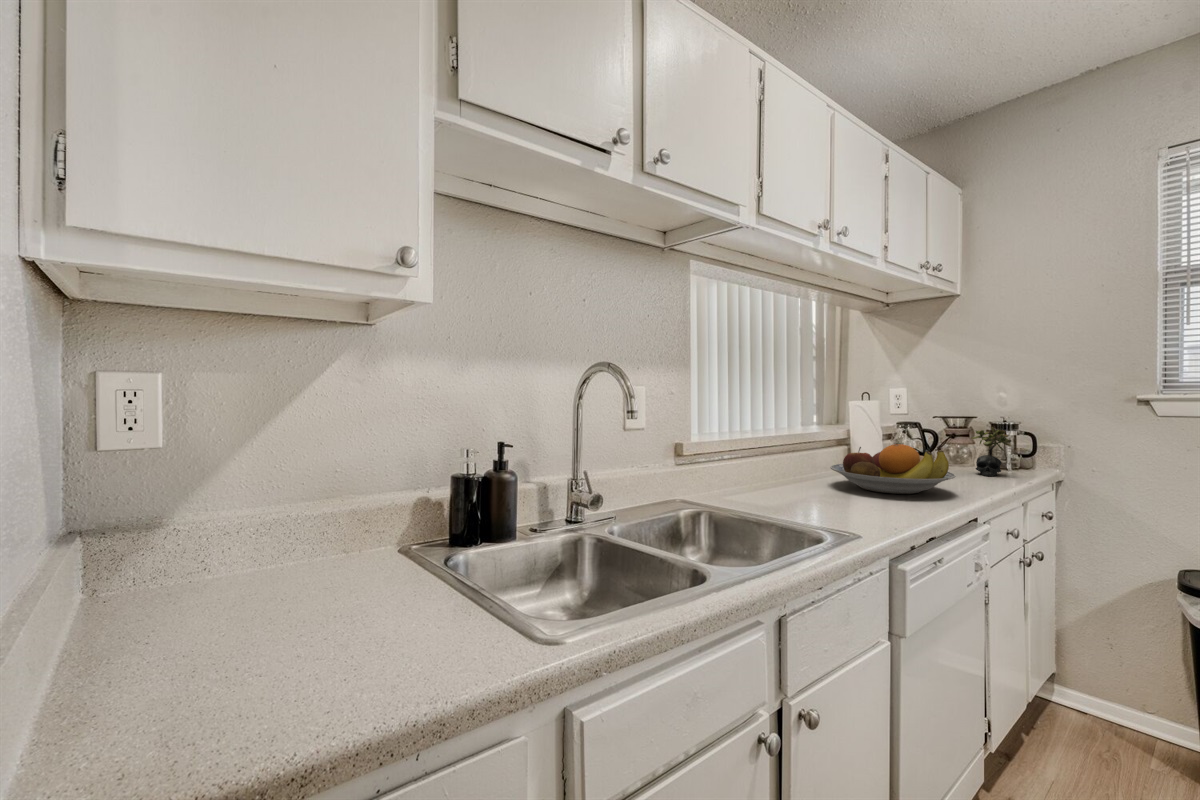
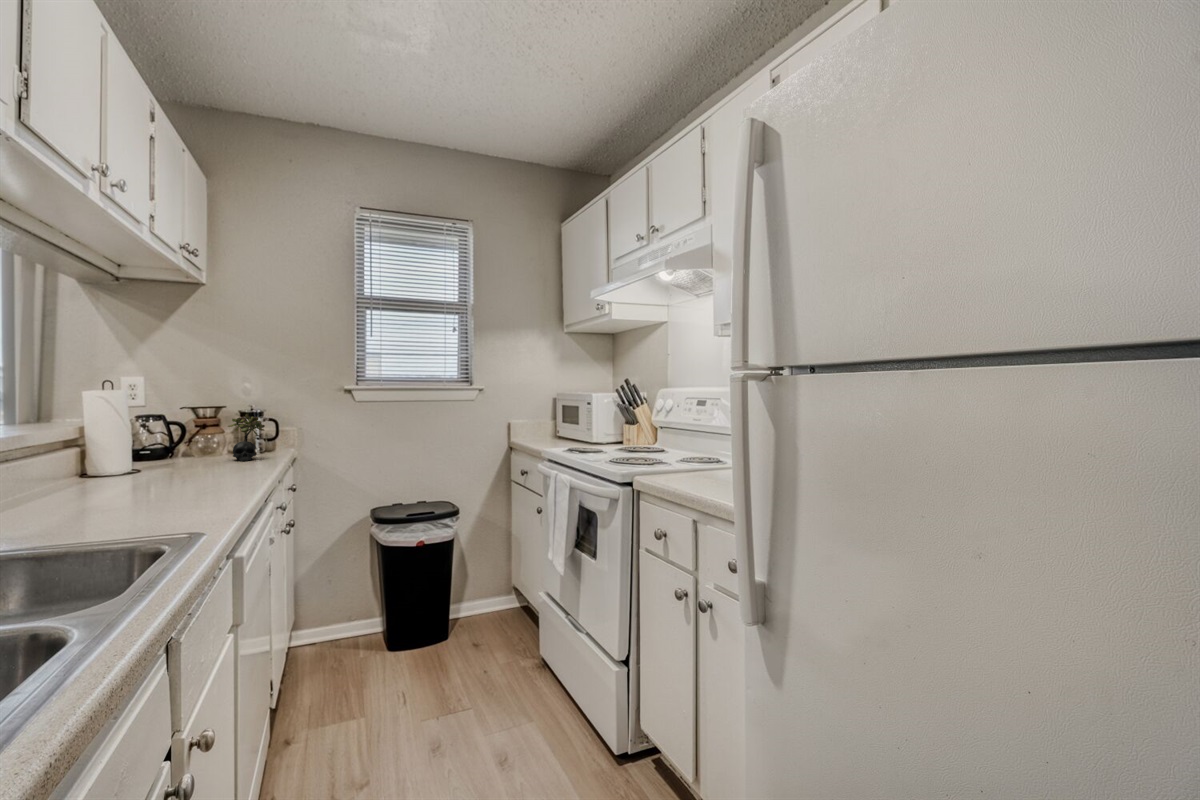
fruit bowl: present [830,444,956,494] -> none [69,434,229,491]

